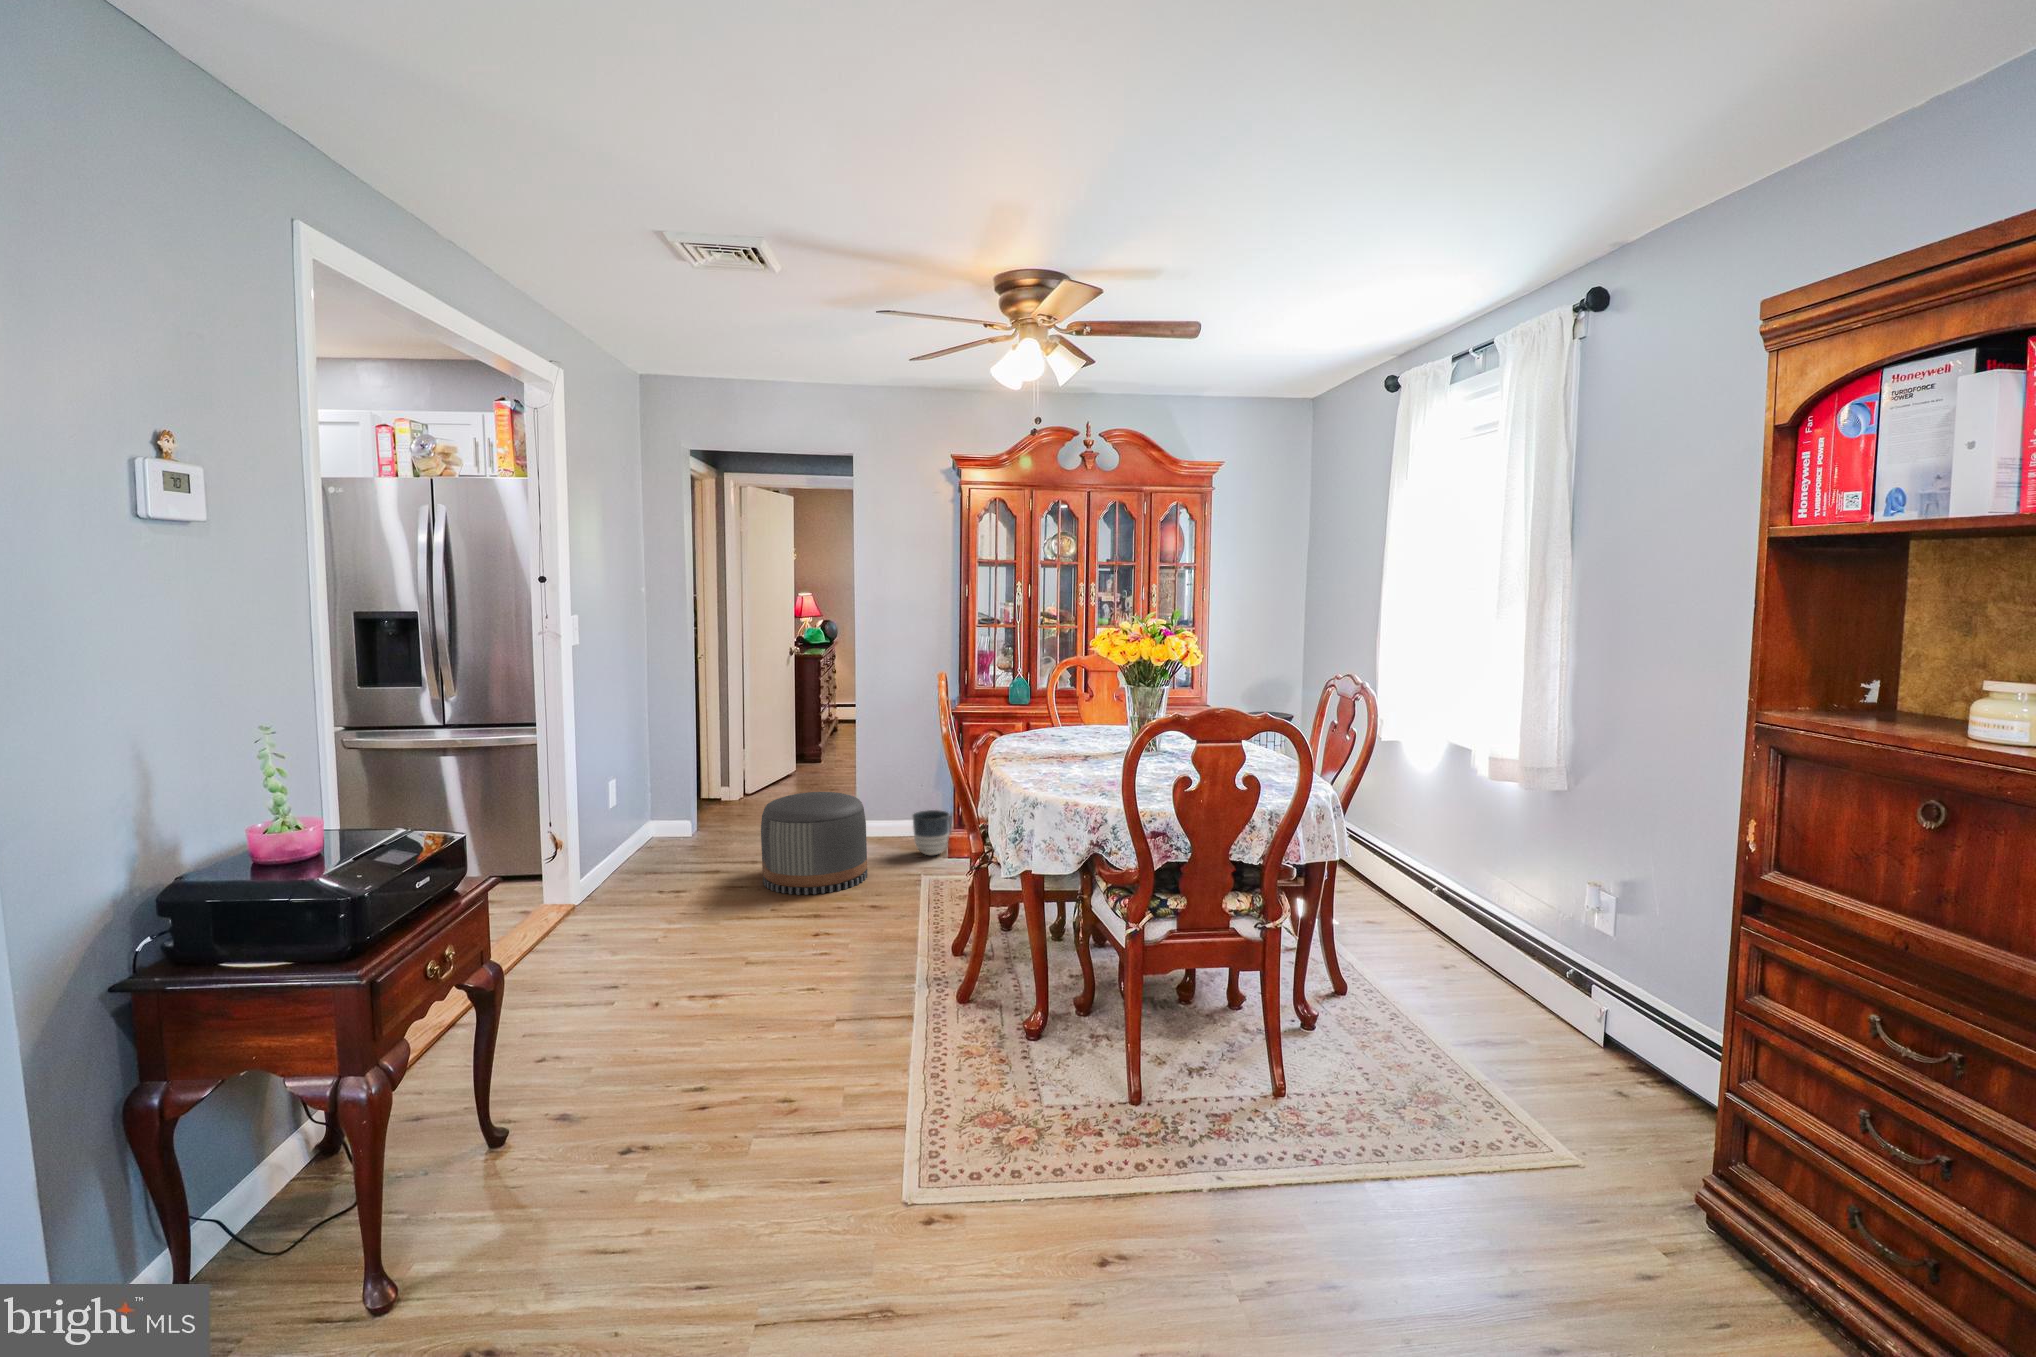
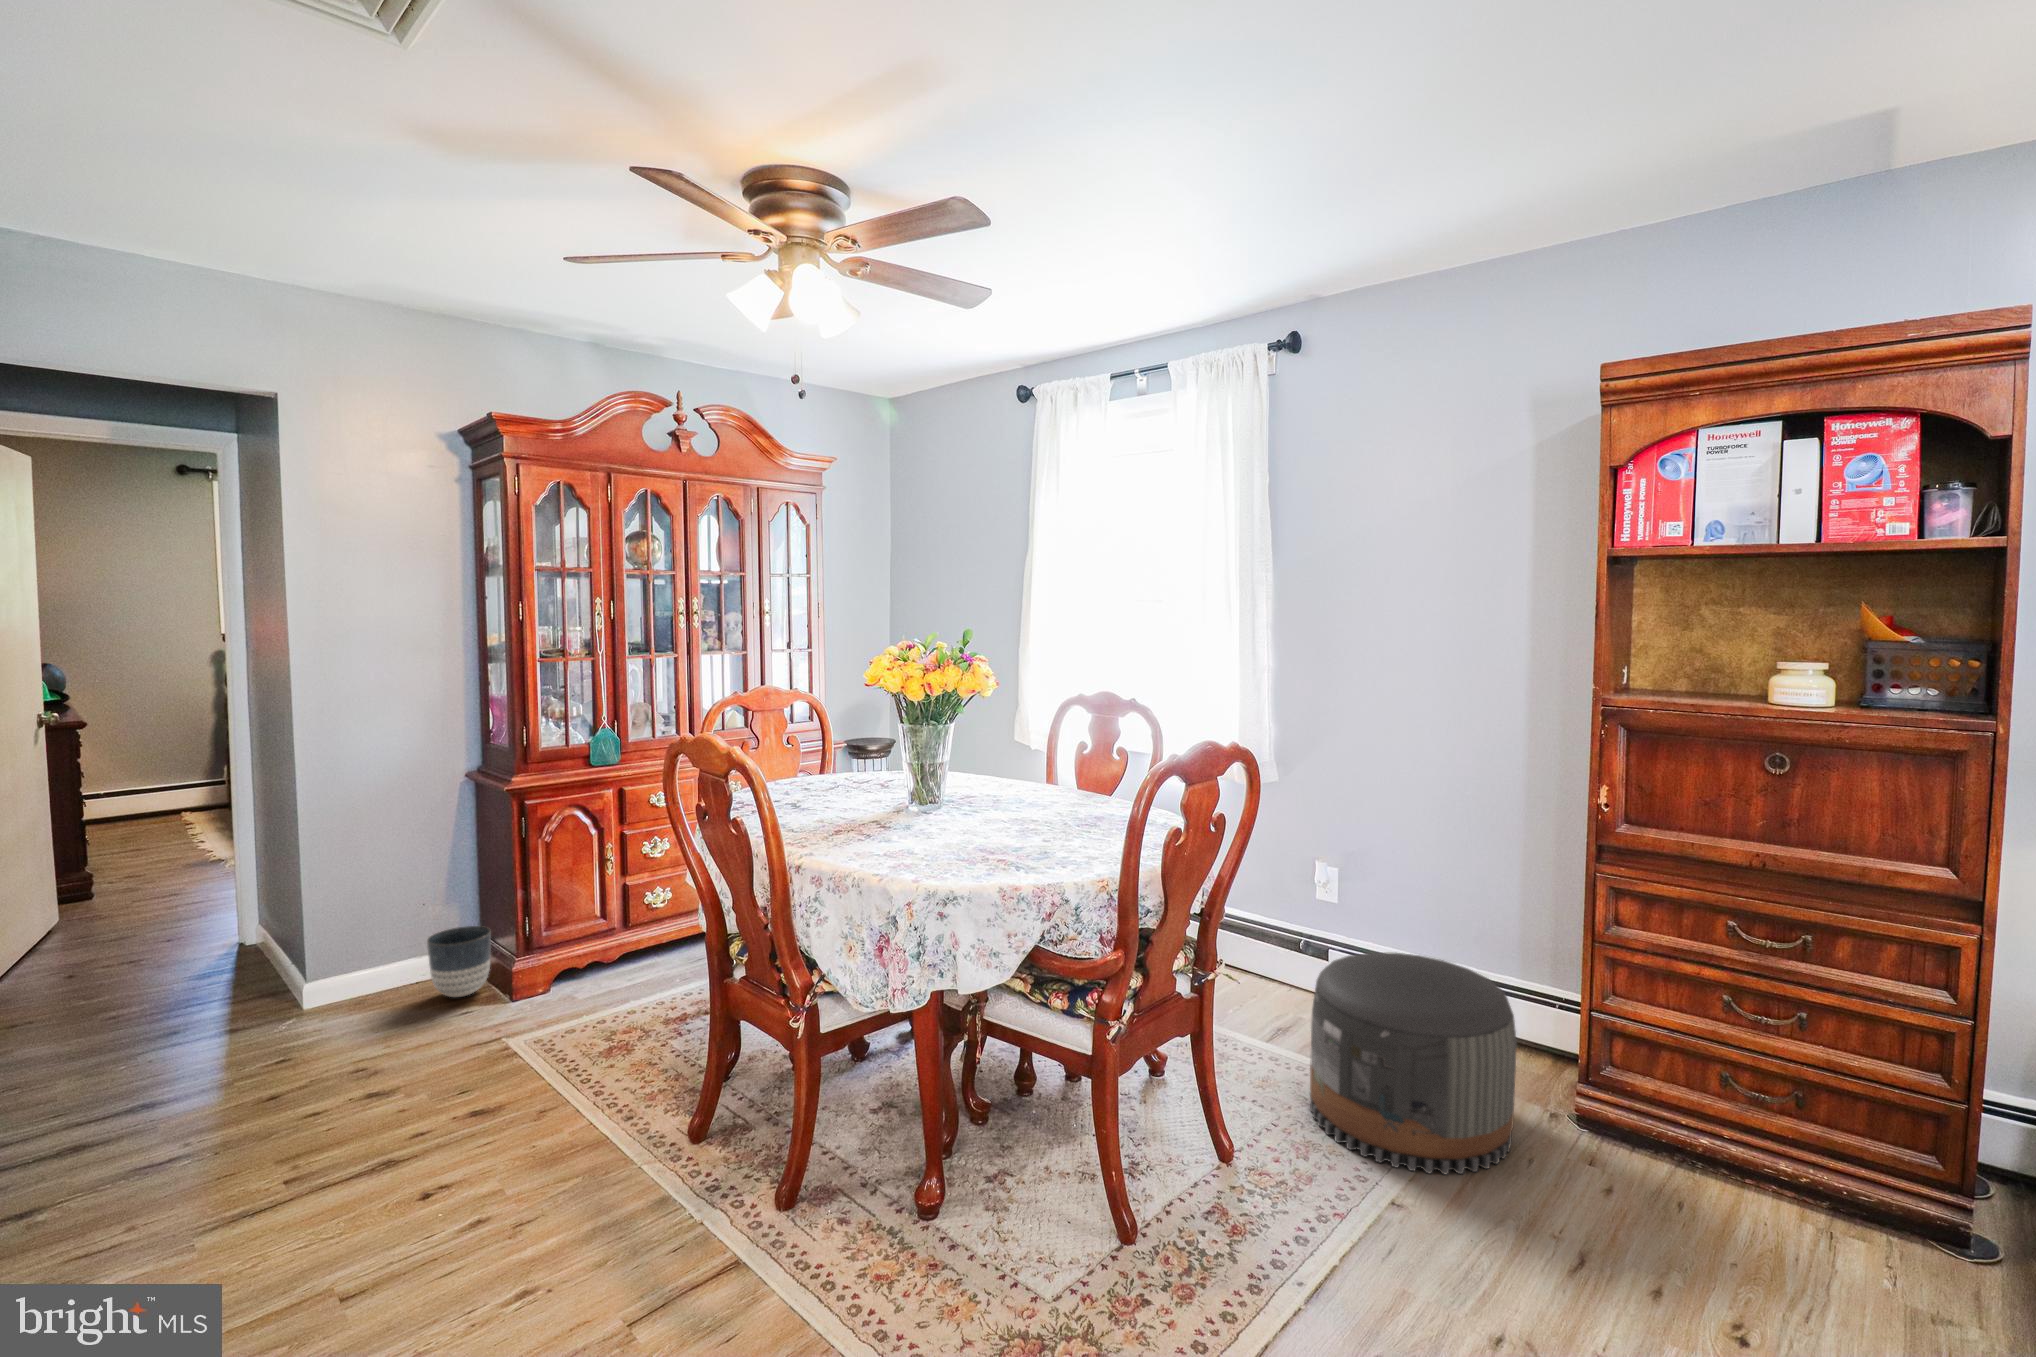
pouf: present [761,792,867,895] -> present [1310,952,1517,1174]

